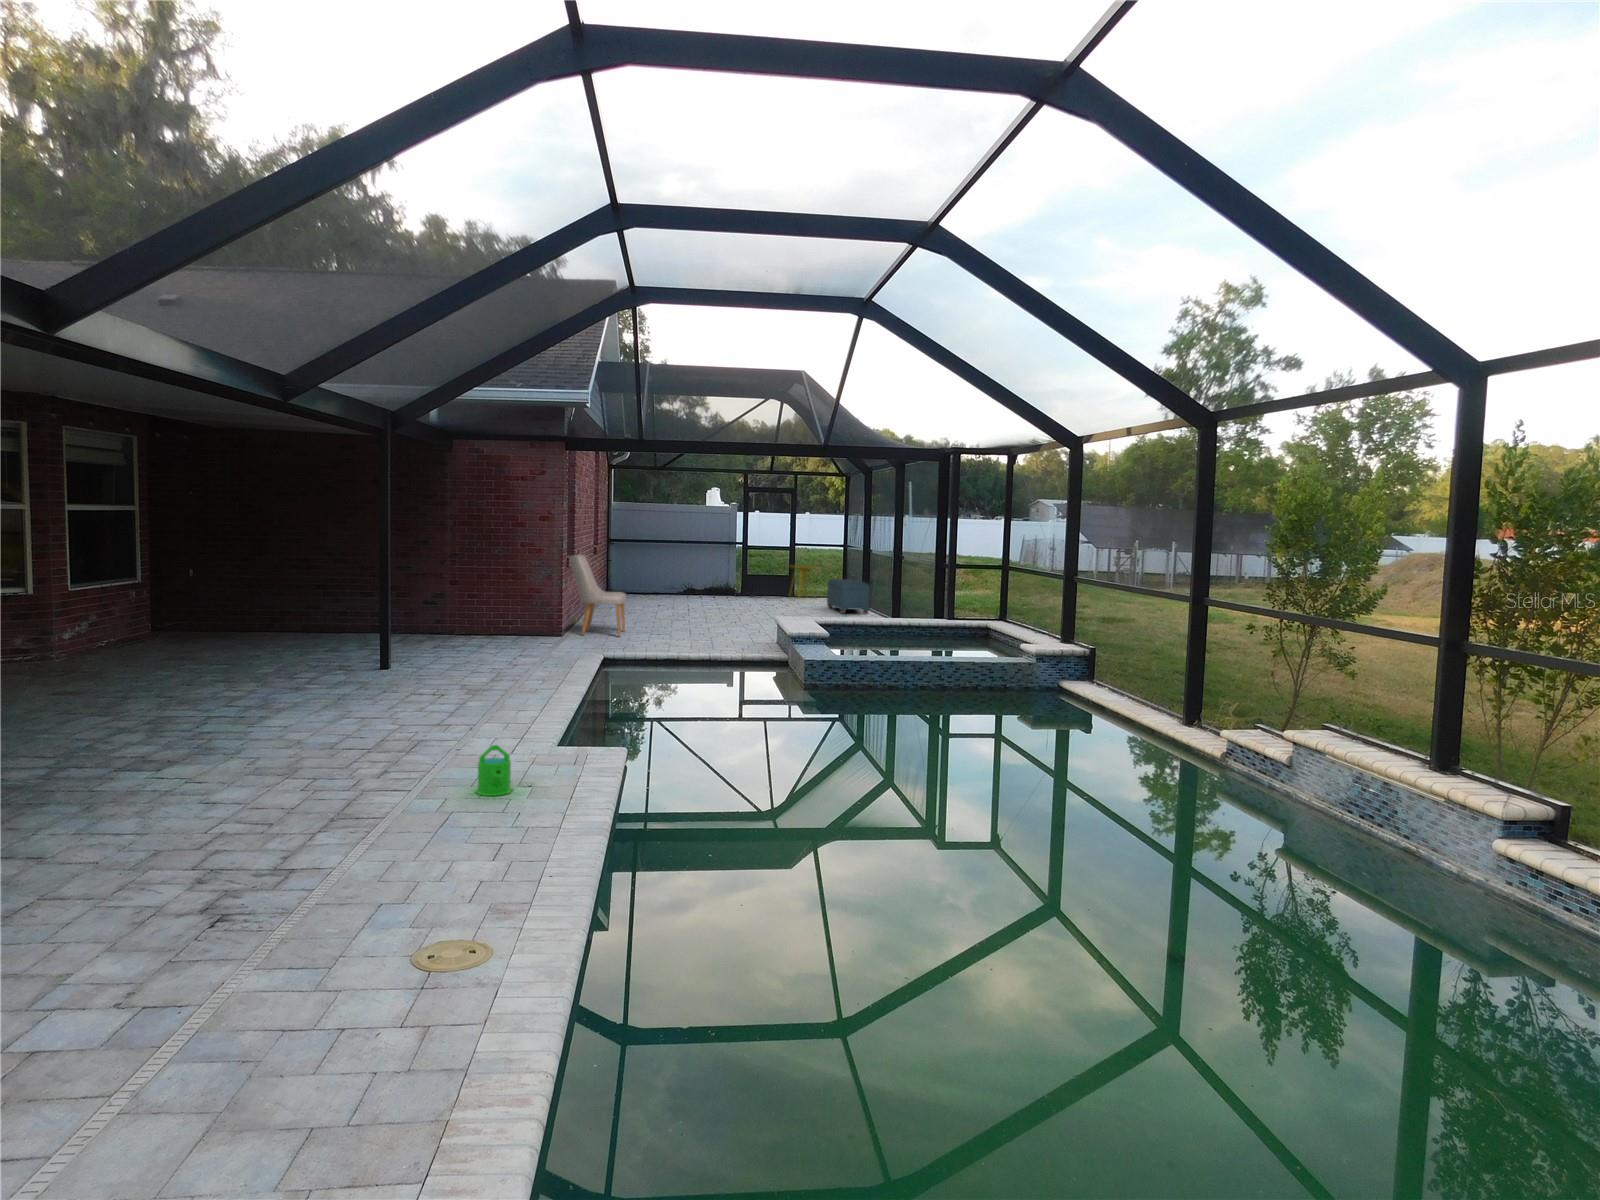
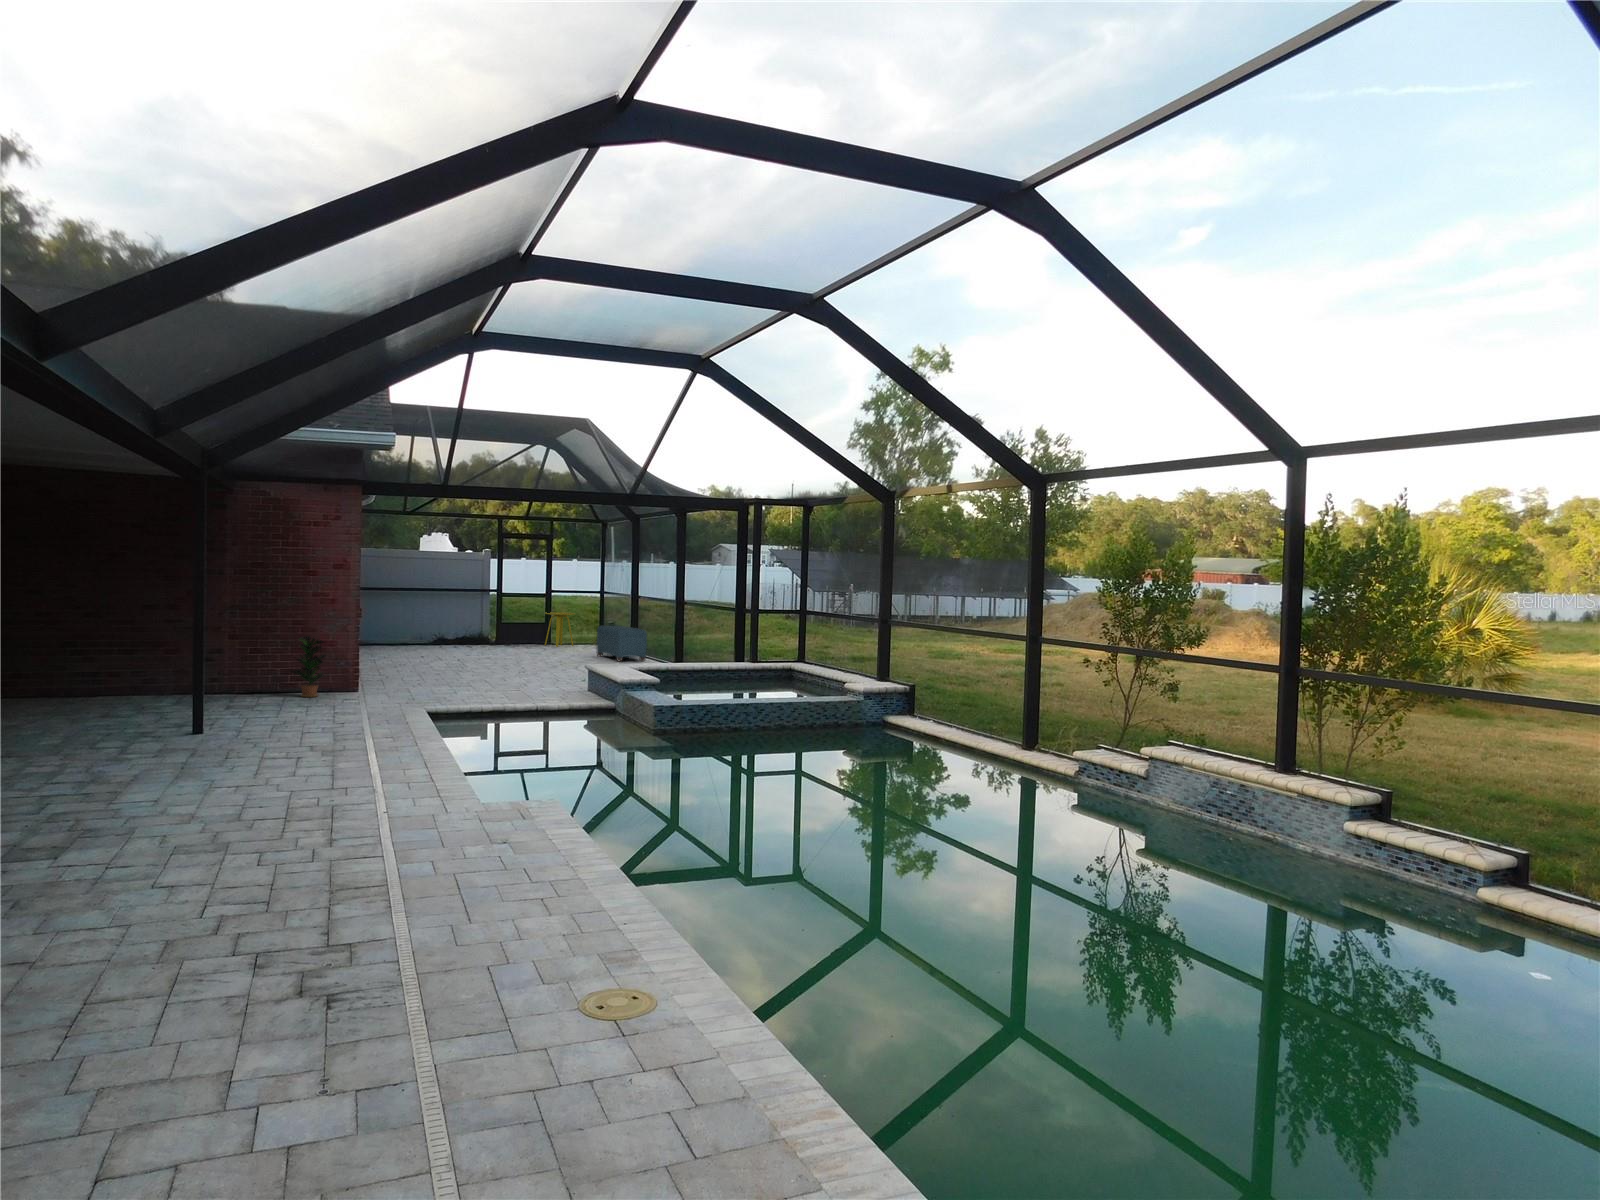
chair: present [570,555,626,636] -> none [352,602,416,691]
potted plant: none [509,584,545,639] -> present [289,636,329,697]
watering can: present [476,745,512,796] -> none [453,802,496,857]

